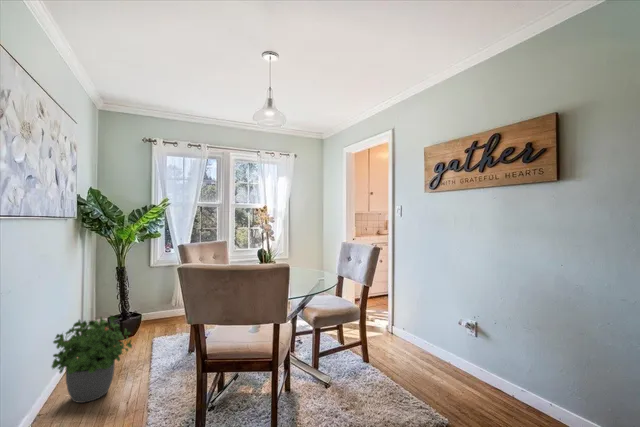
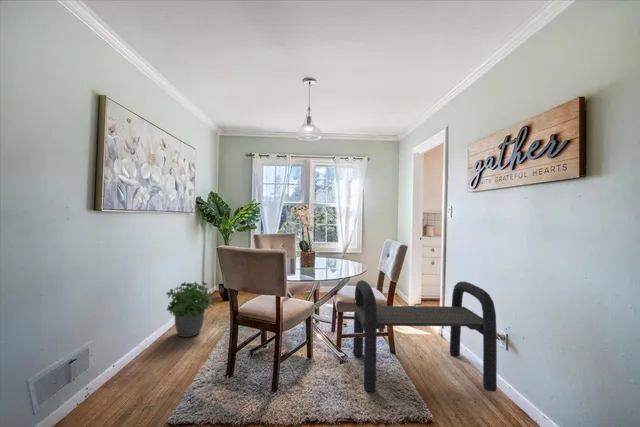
bench: none [328,279,472,411] -> present [353,280,497,392]

